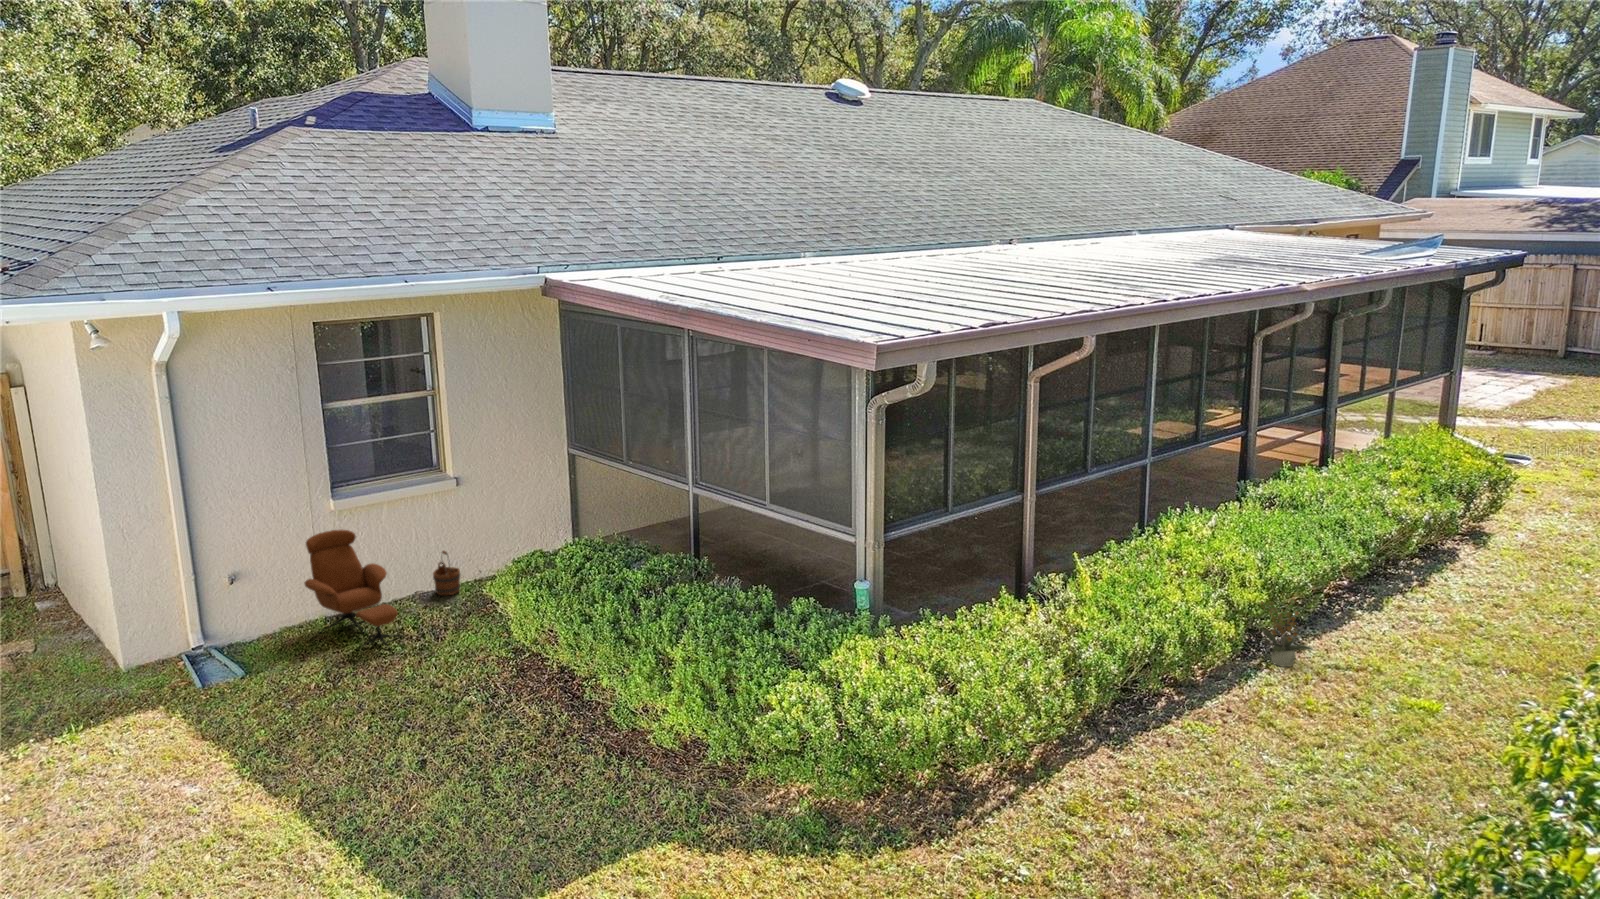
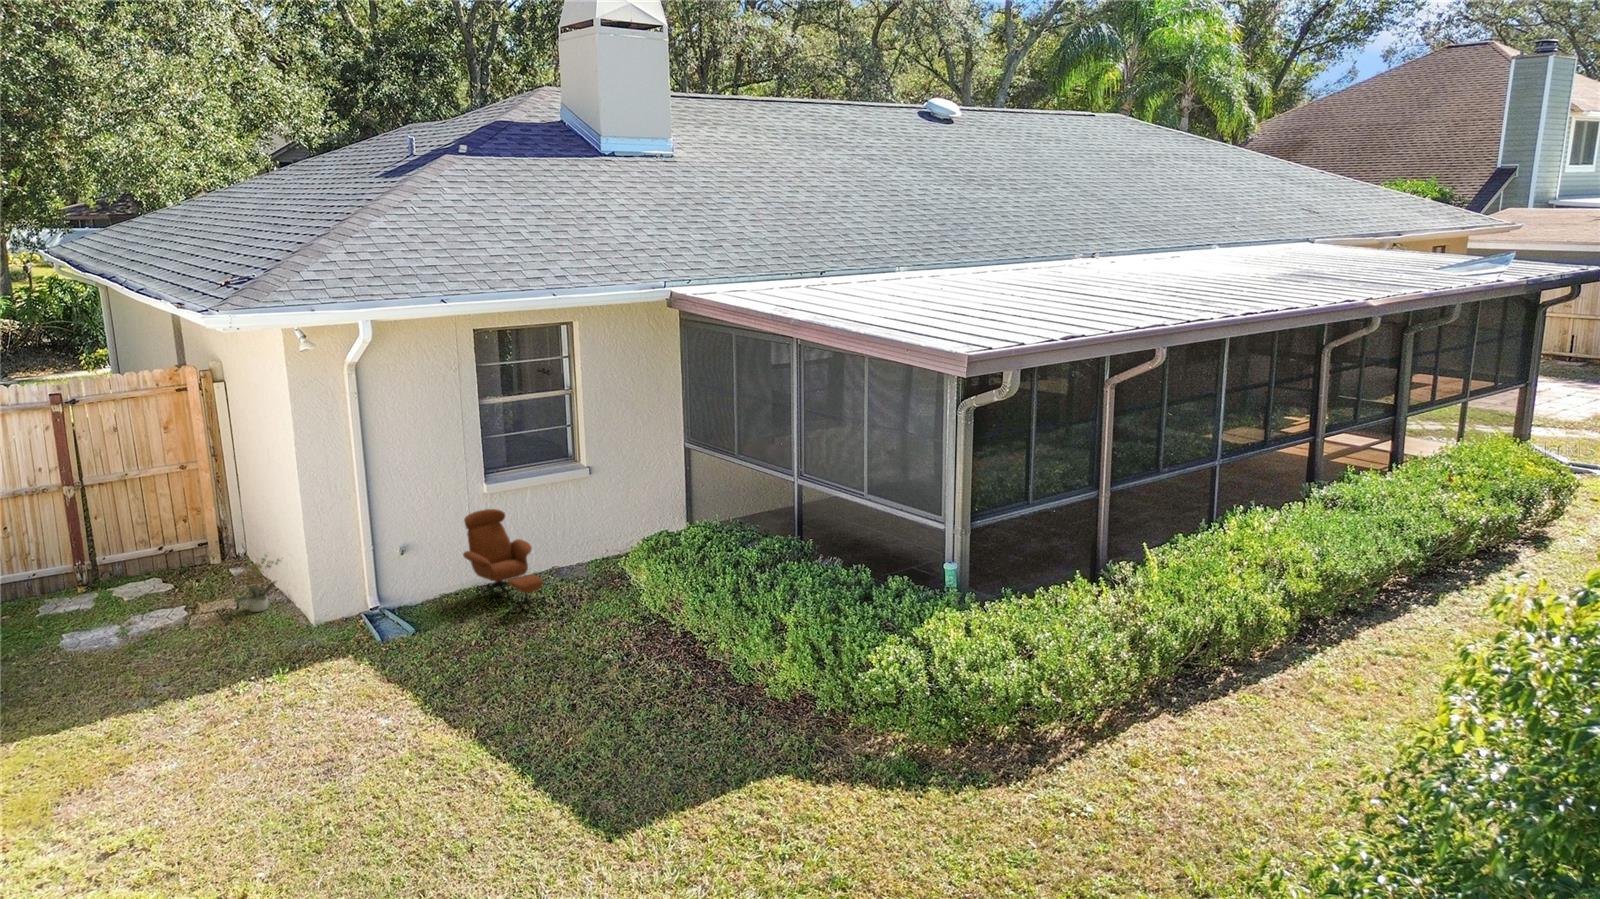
wooden bucket: present [433,551,460,595] -> none [569,530,592,569]
potted plant: present [1261,600,1313,667] -> present [235,555,280,612]

